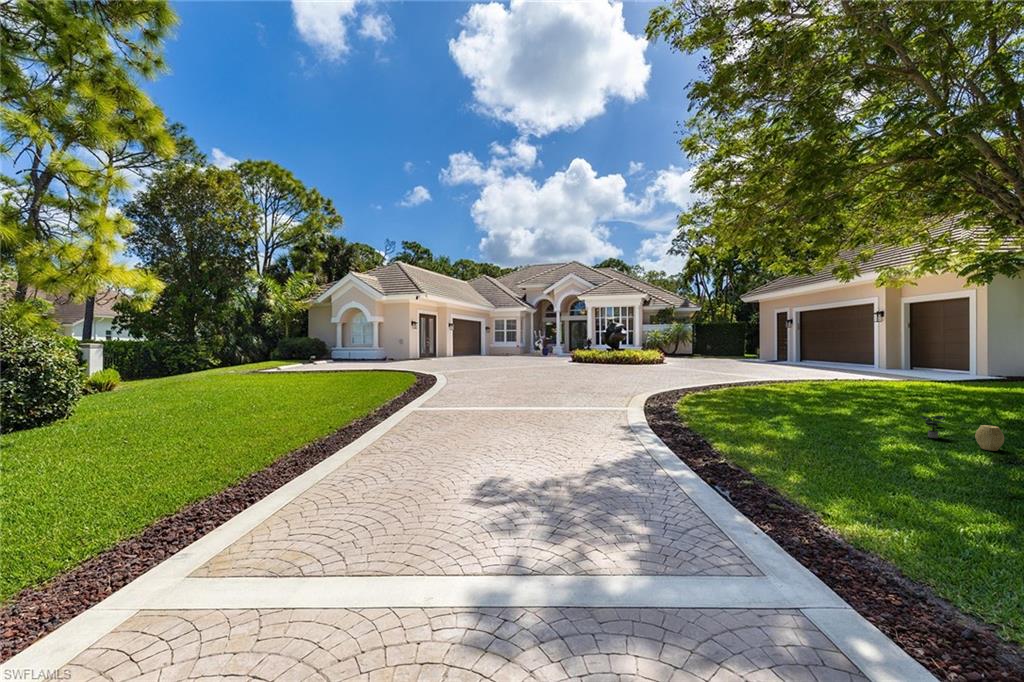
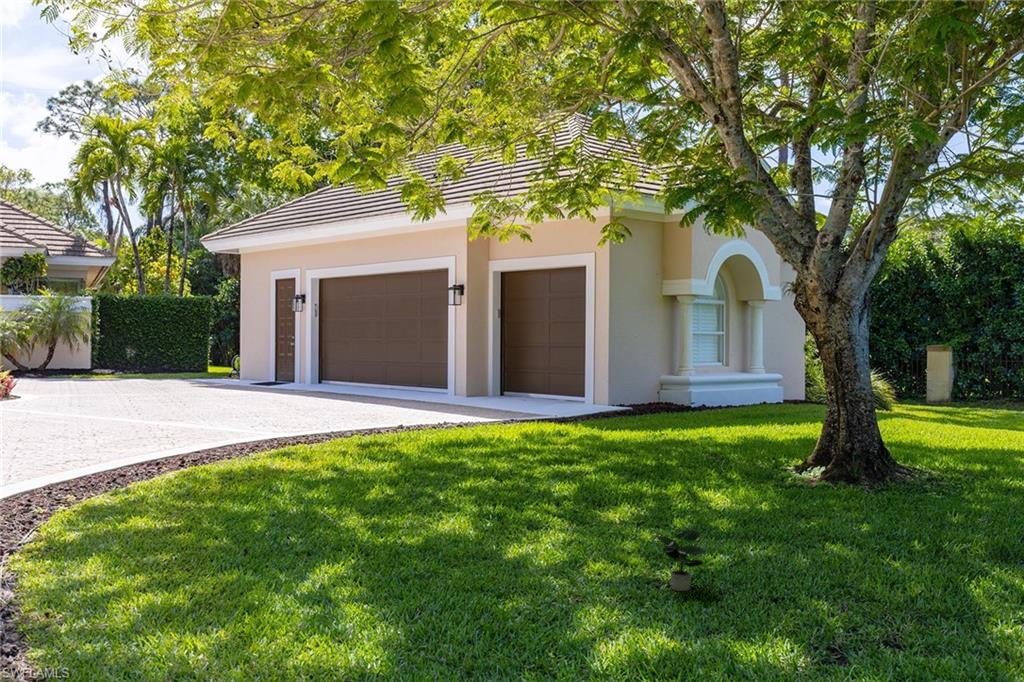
woven basket: present [975,425,1004,451] -> none [769,549,820,614]

